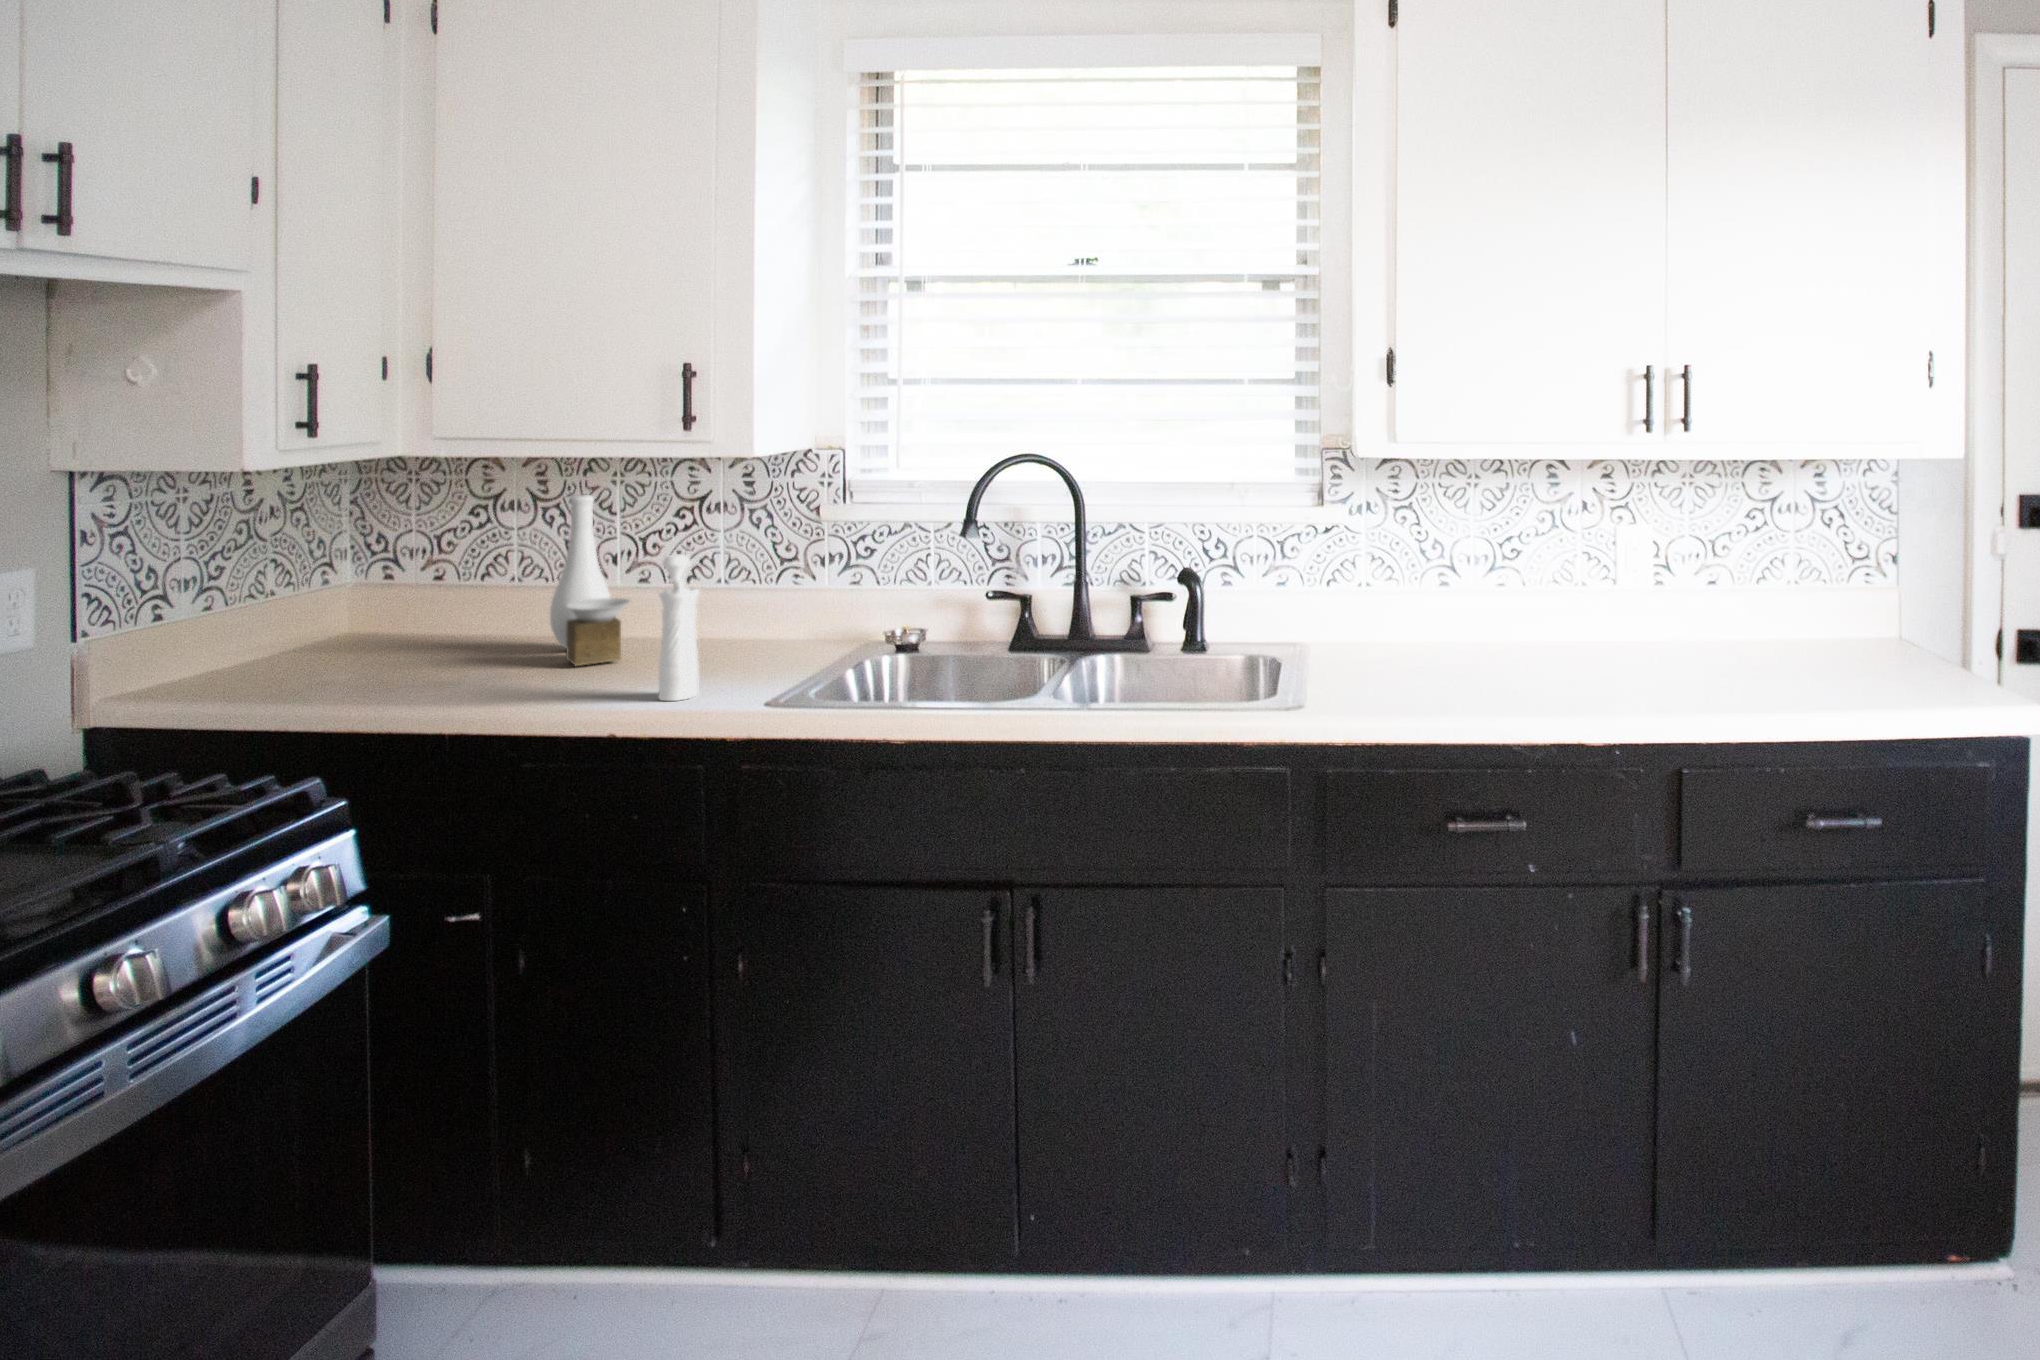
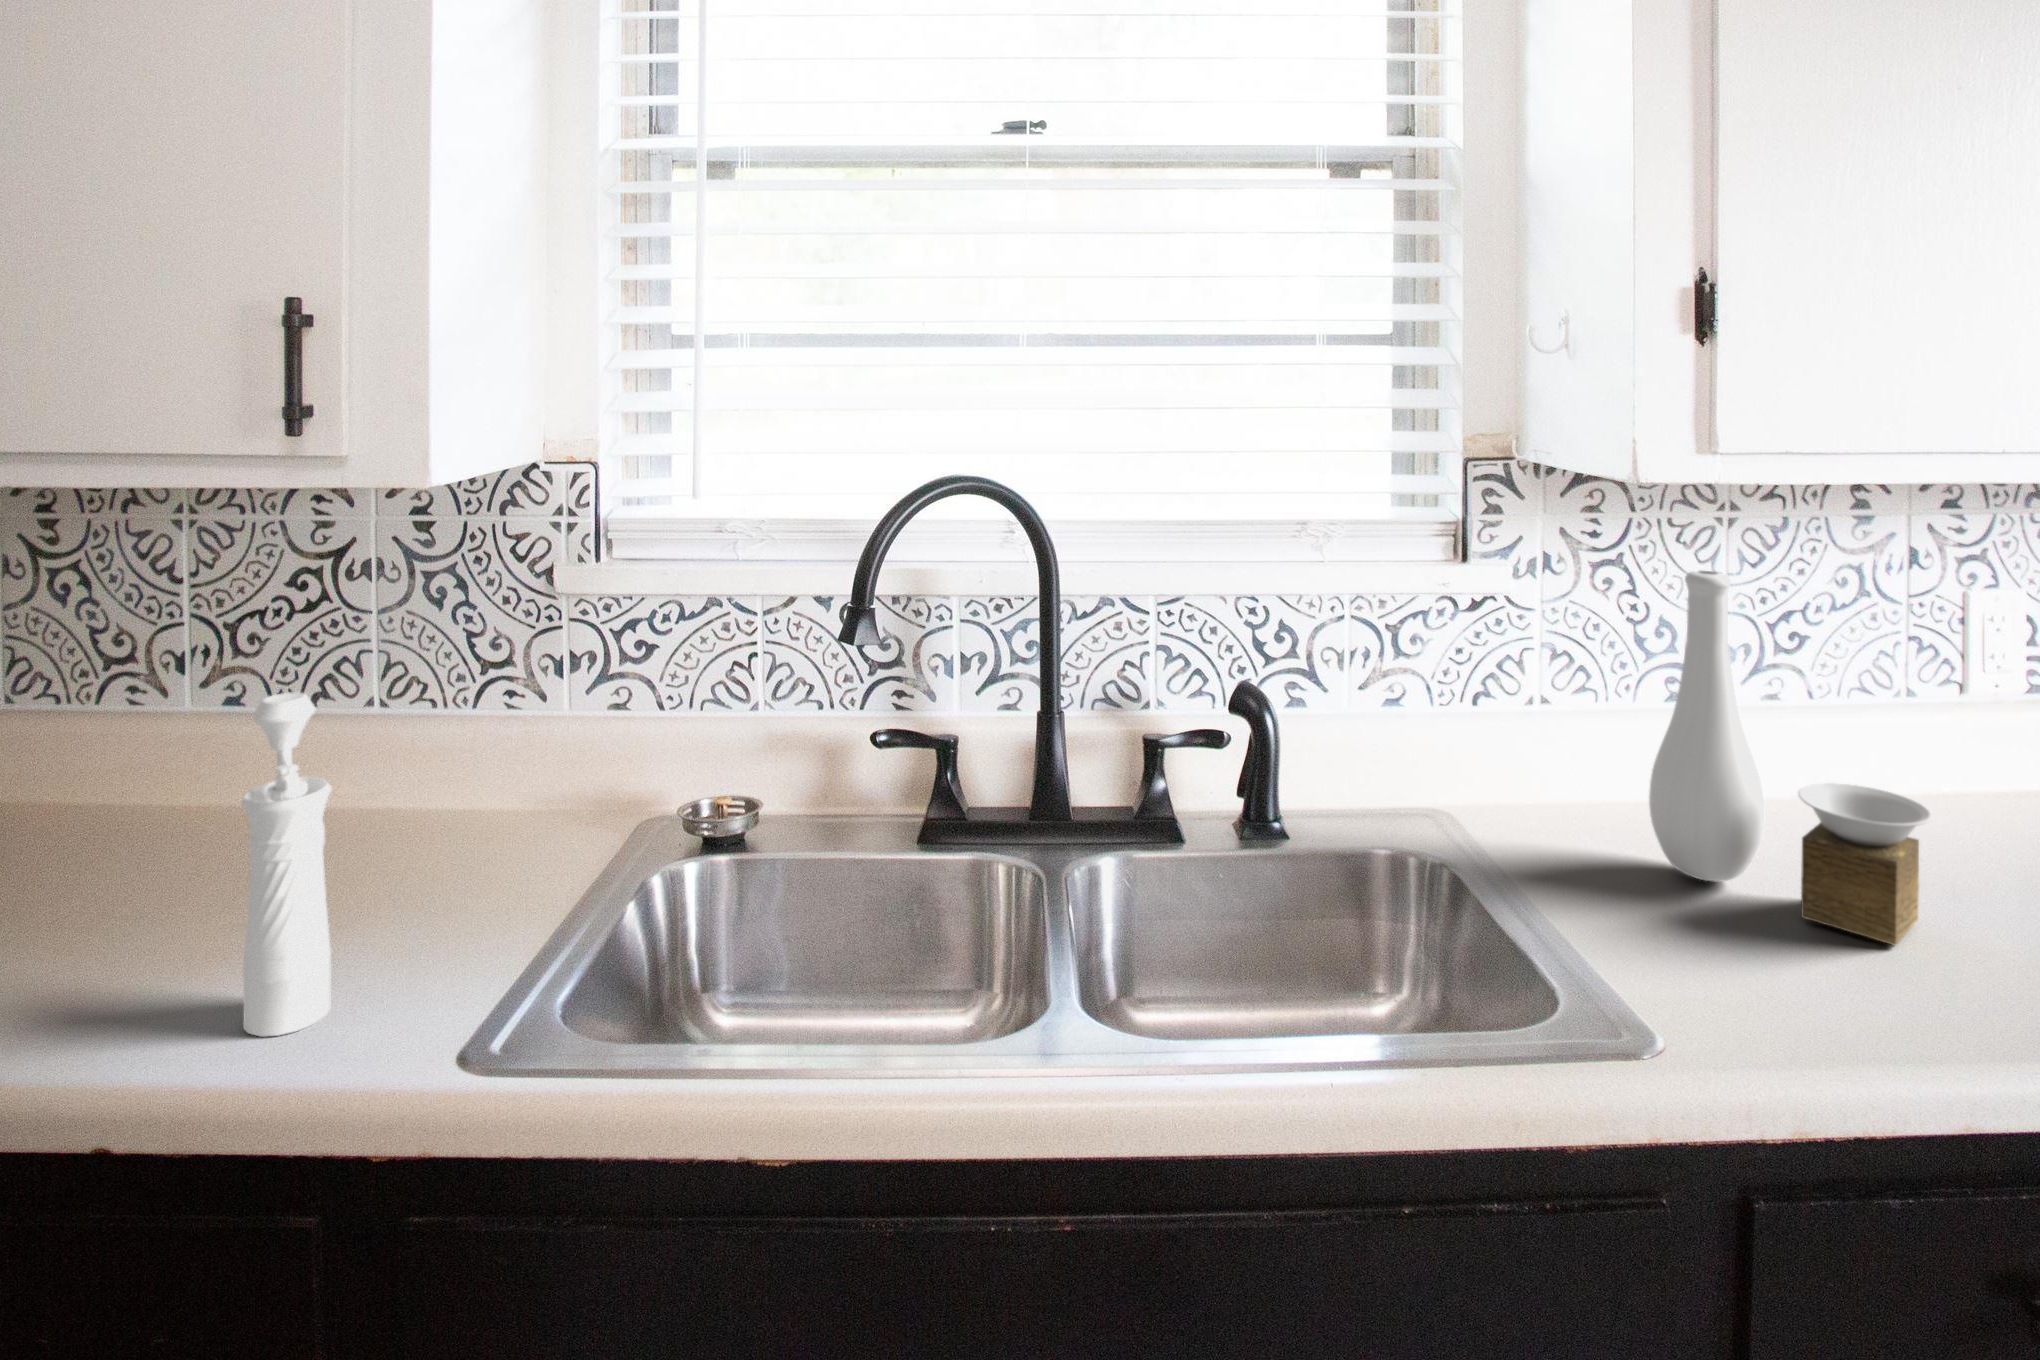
vase: present [550,495,630,666] -> present [1649,570,1932,946]

